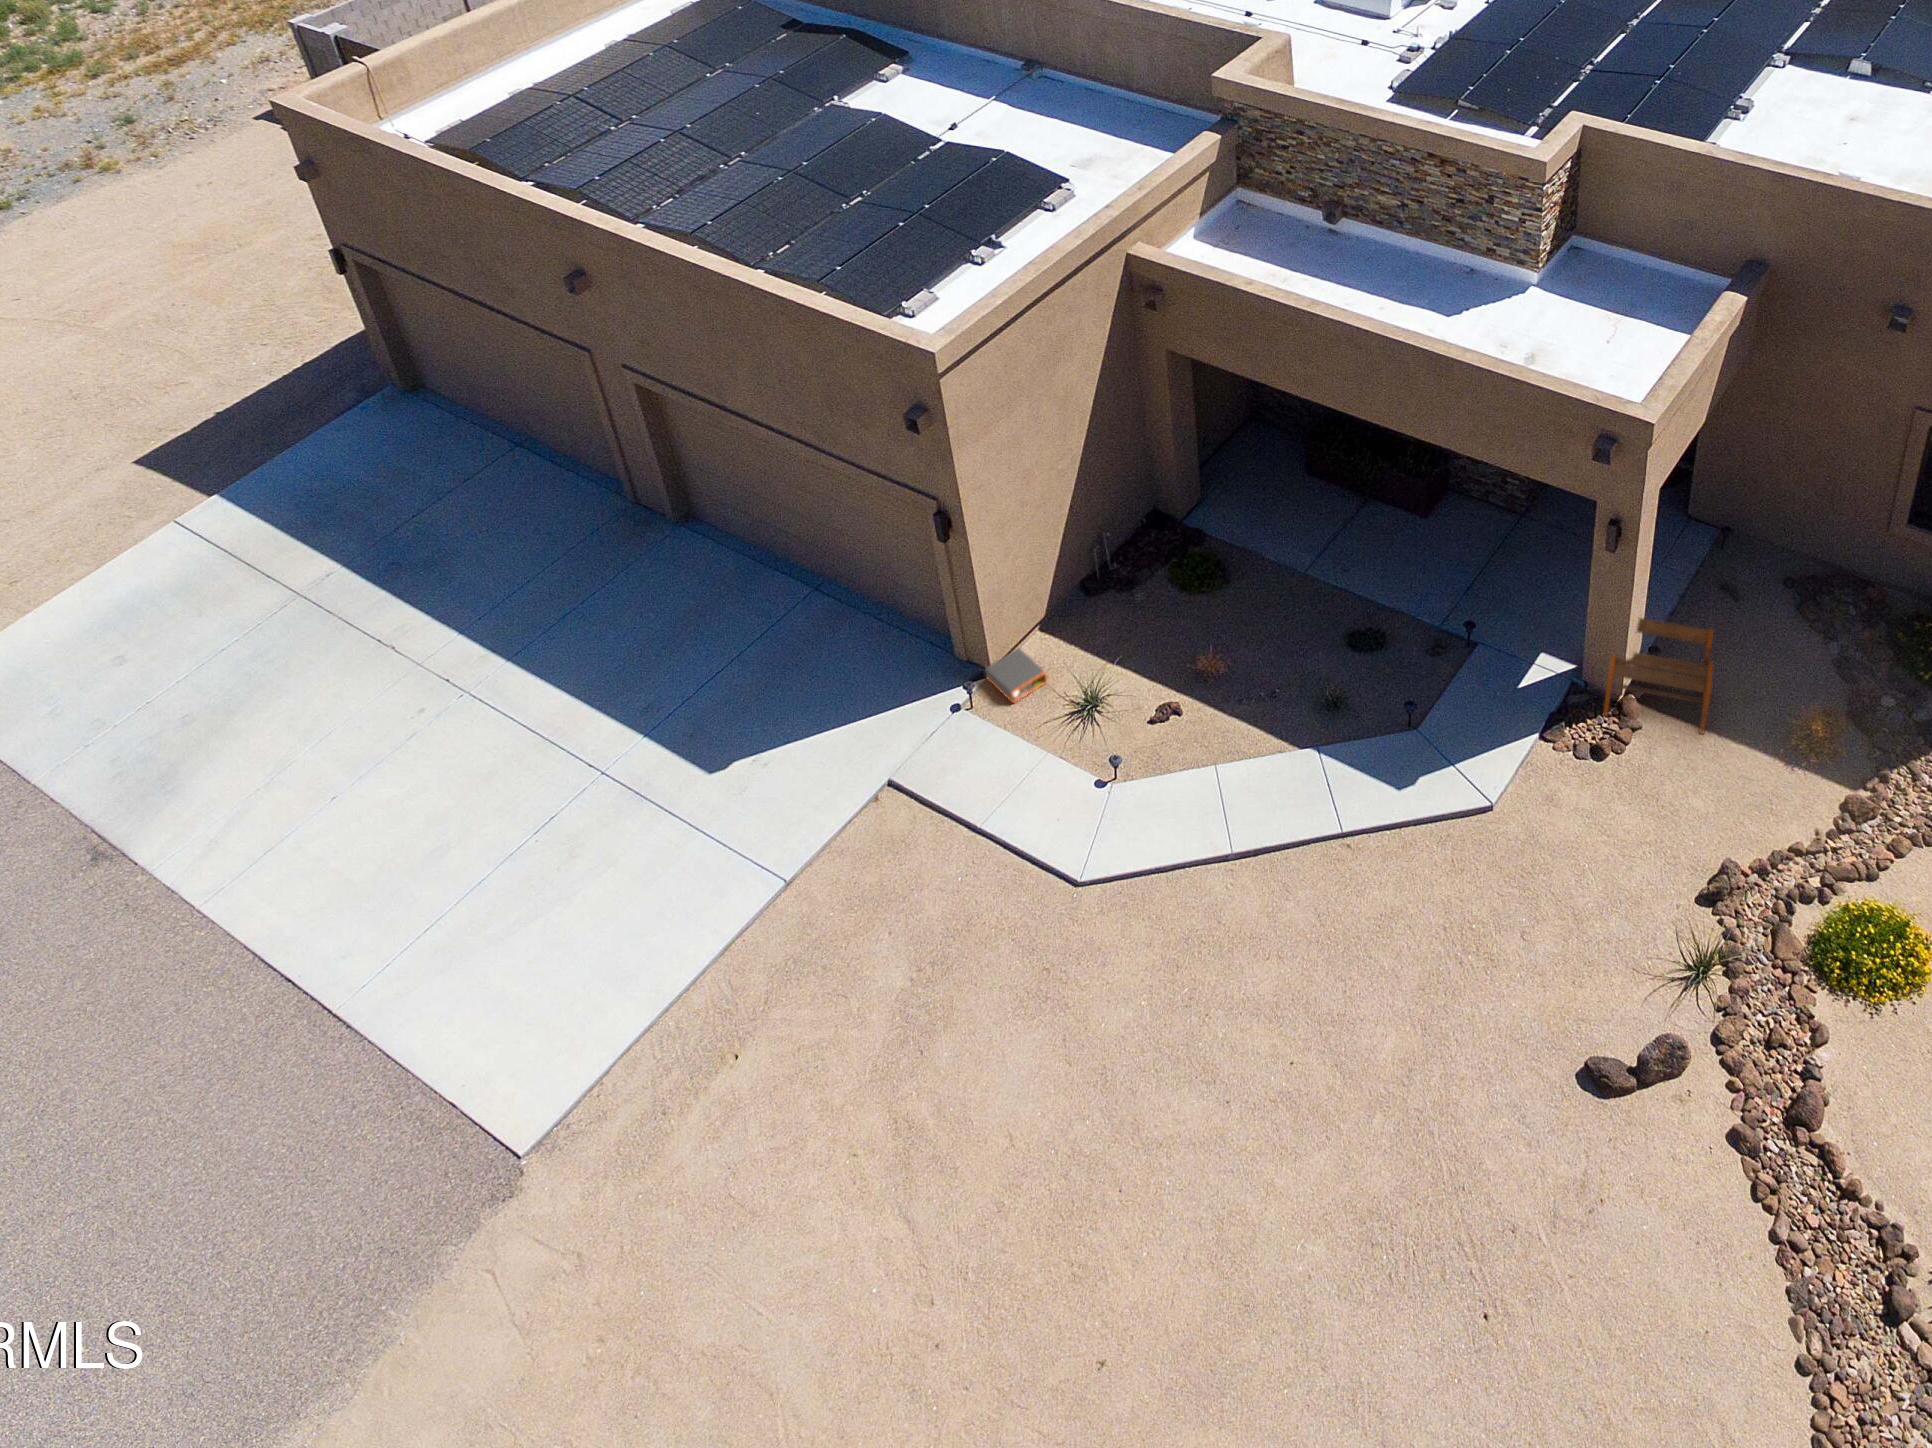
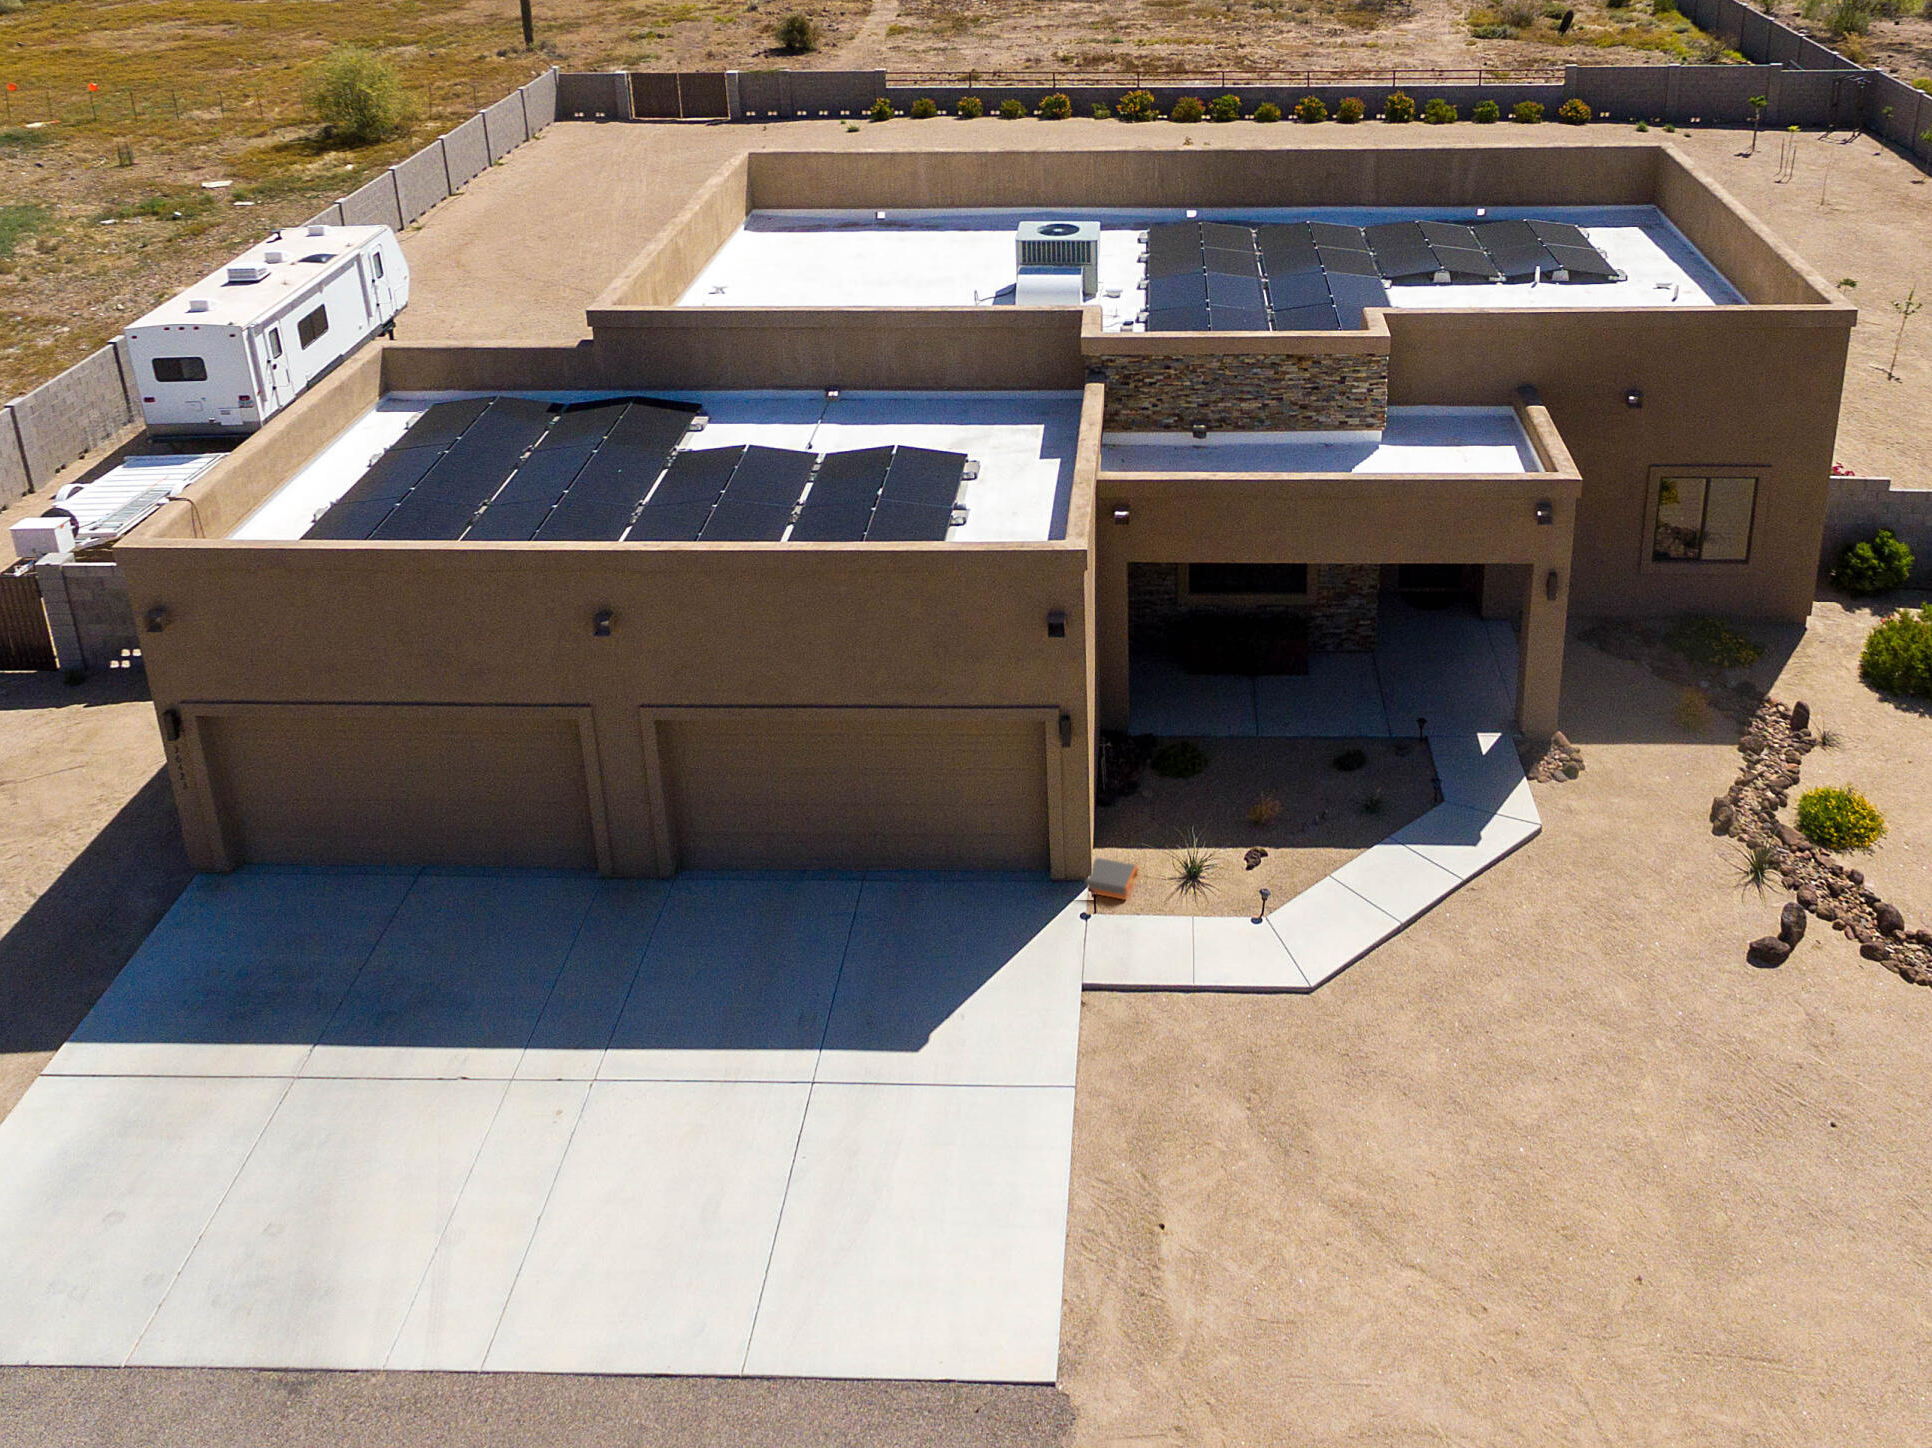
bench: present [1603,618,1714,734] -> none [1528,659,1620,755]

